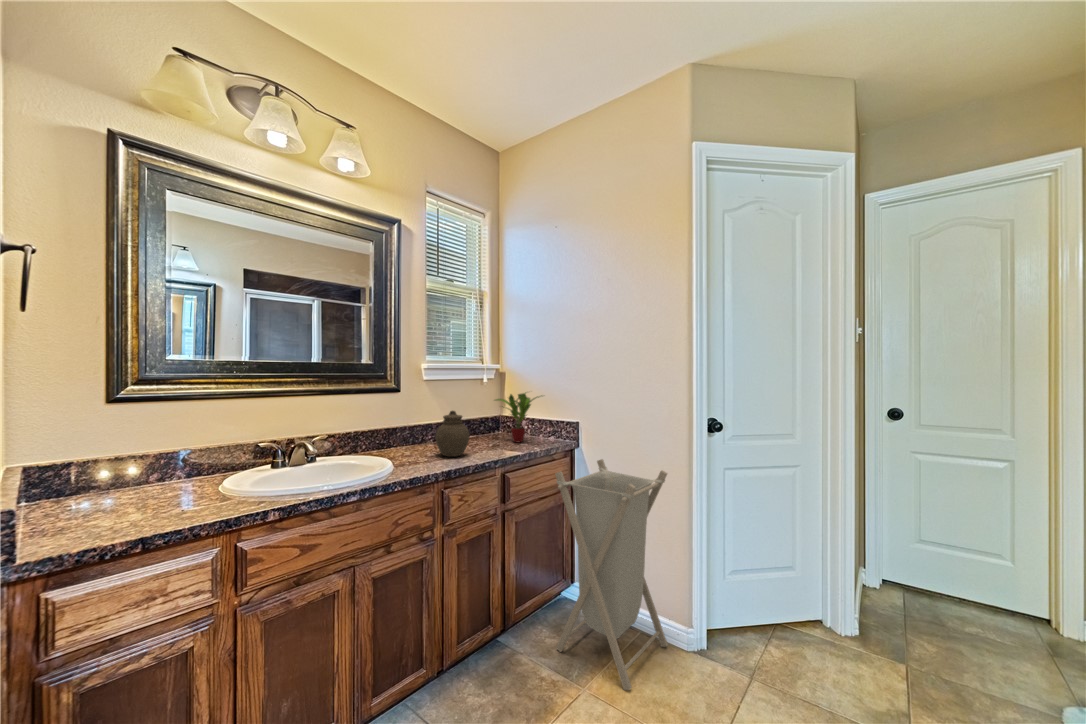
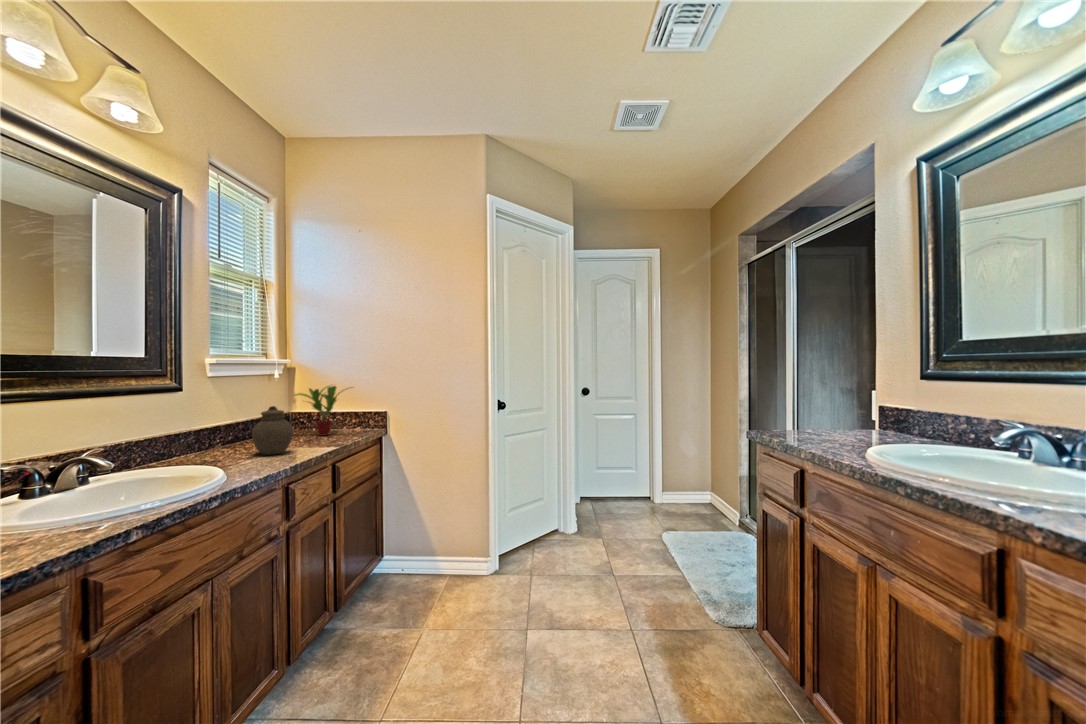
laundry hamper: present [555,459,668,690] -> none [385,439,476,617]

